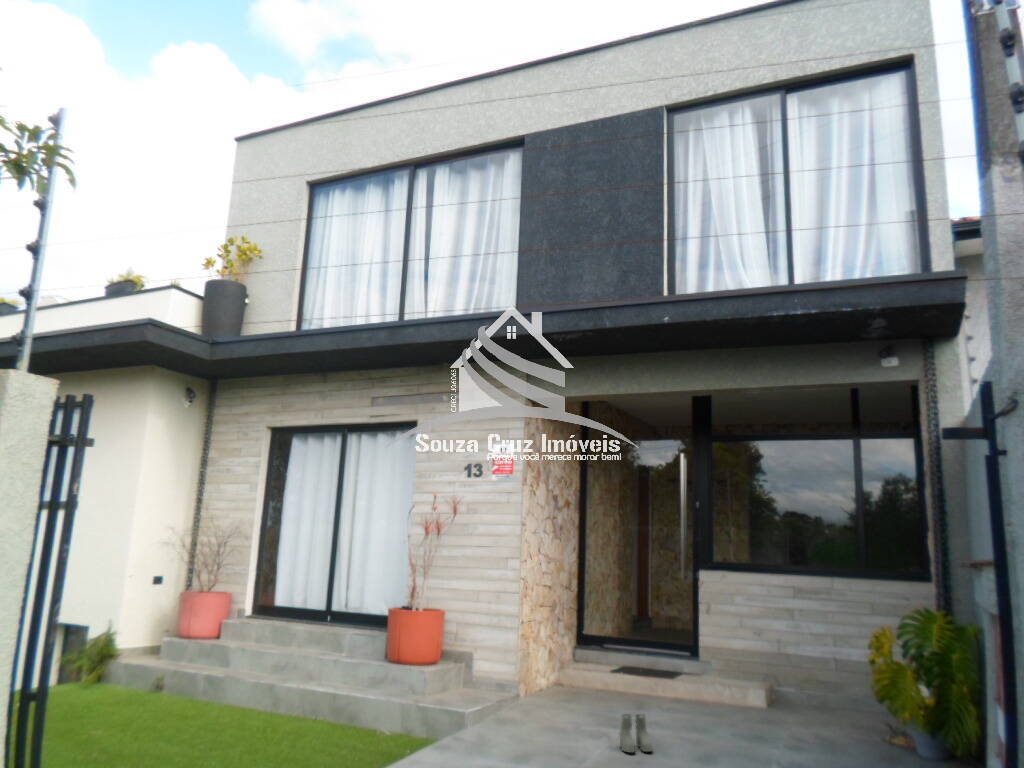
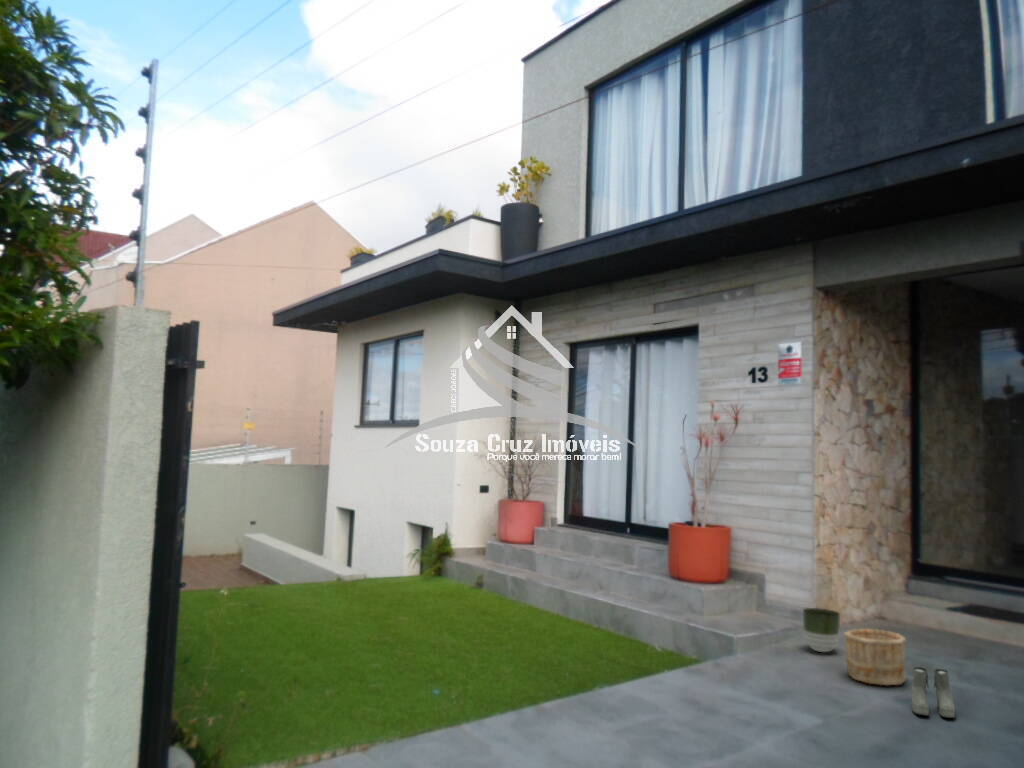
planter: none [517,677,548,716] -> present [803,608,840,652]
wooden bucket: none [560,689,607,735] -> present [844,629,906,685]

